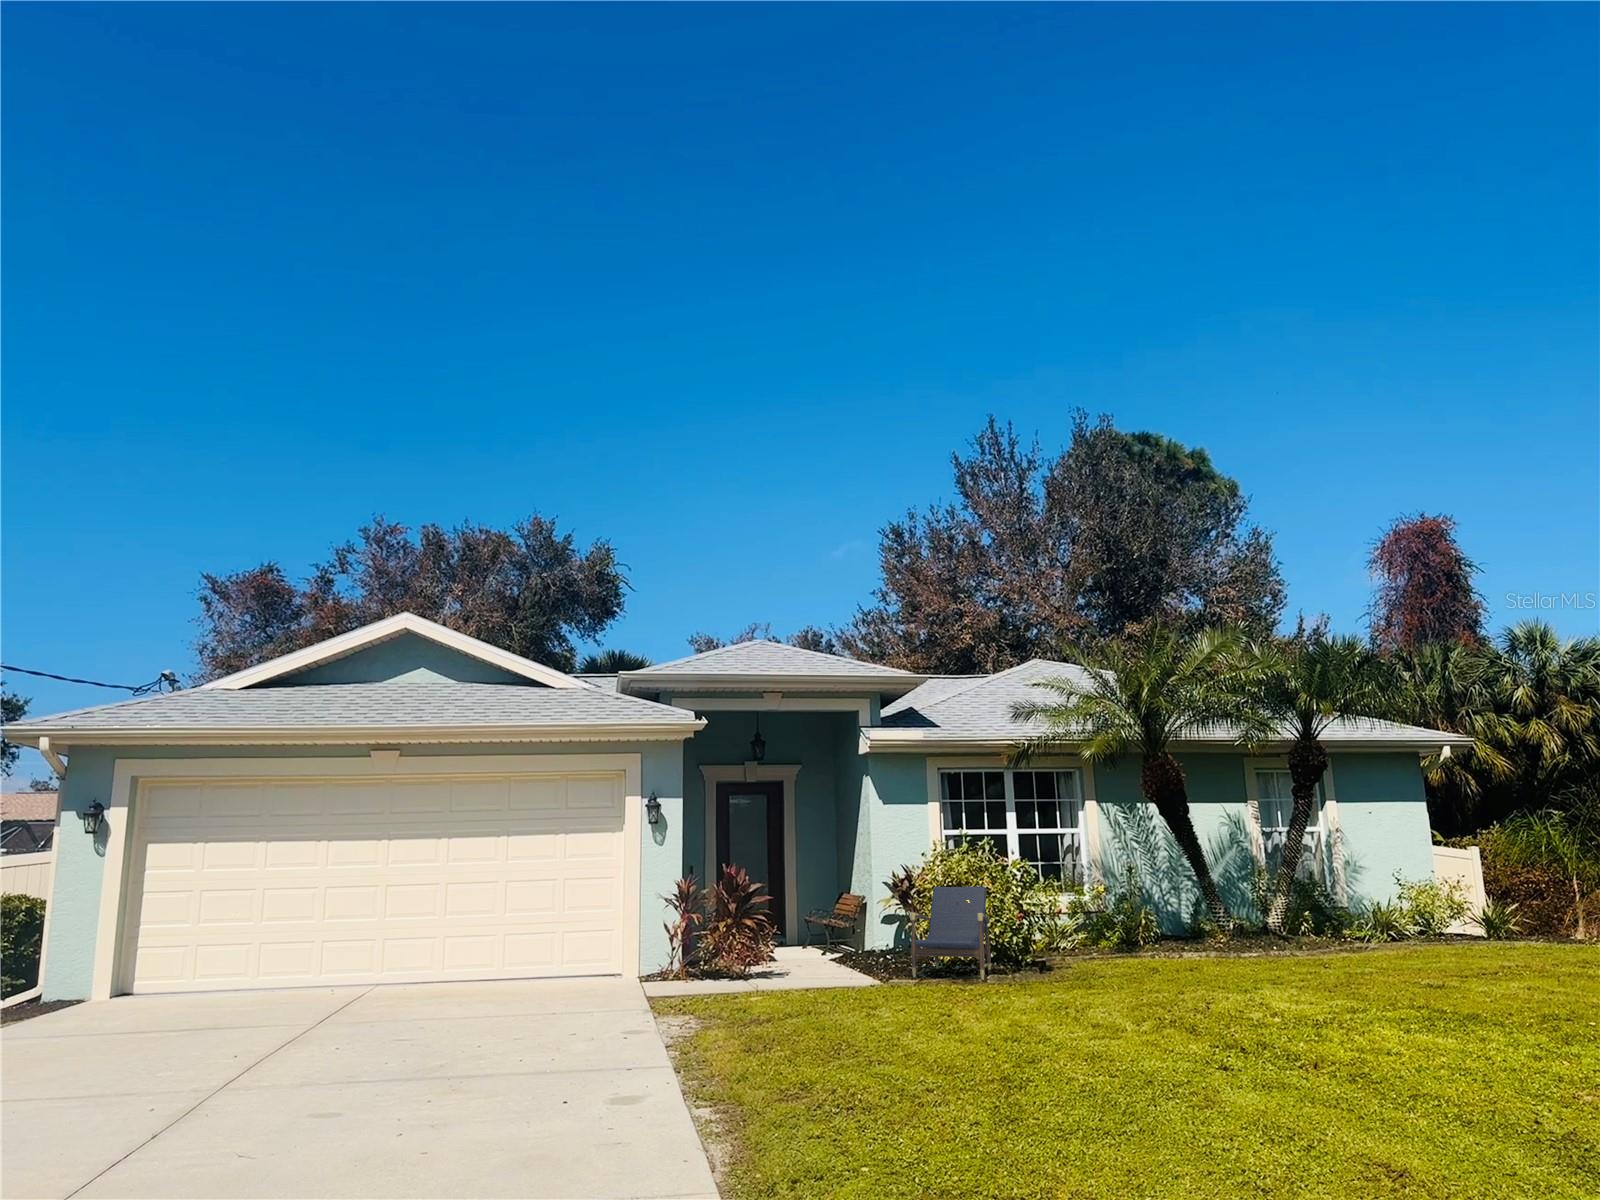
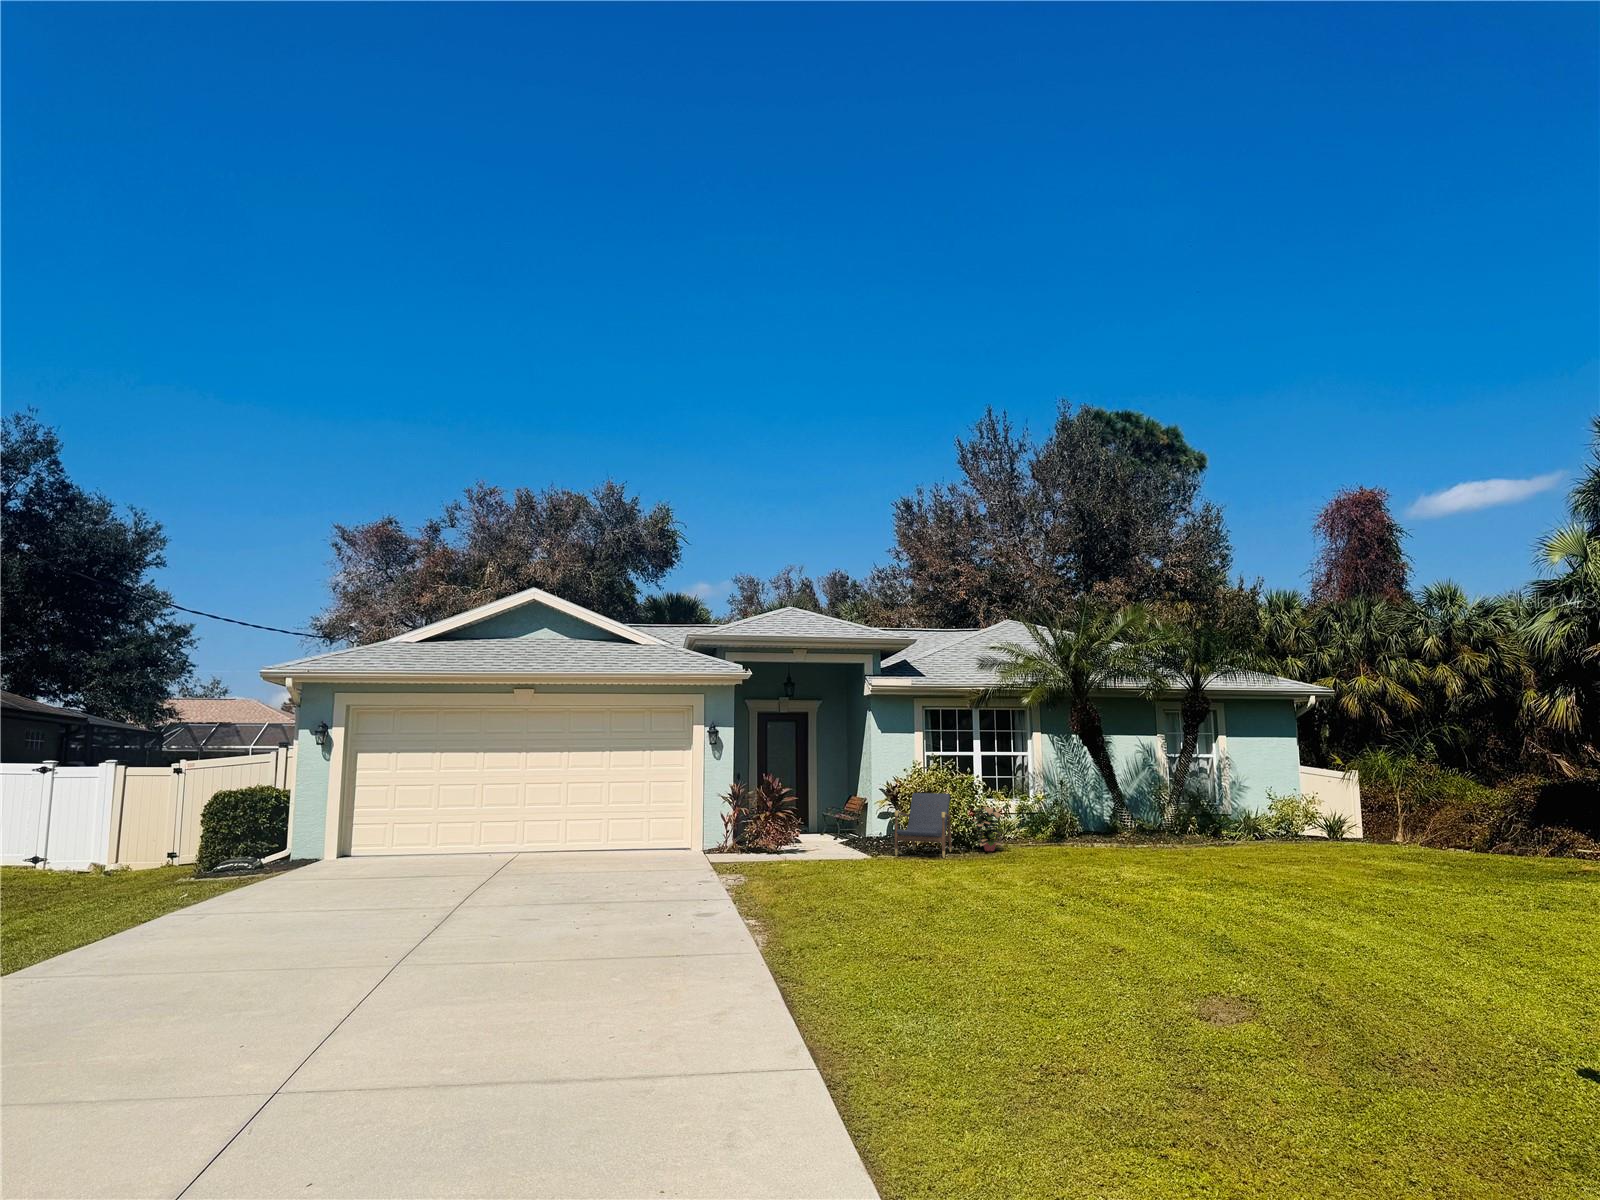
decorative plant: none [1017,904,1062,968] -> present [972,807,1002,851]

